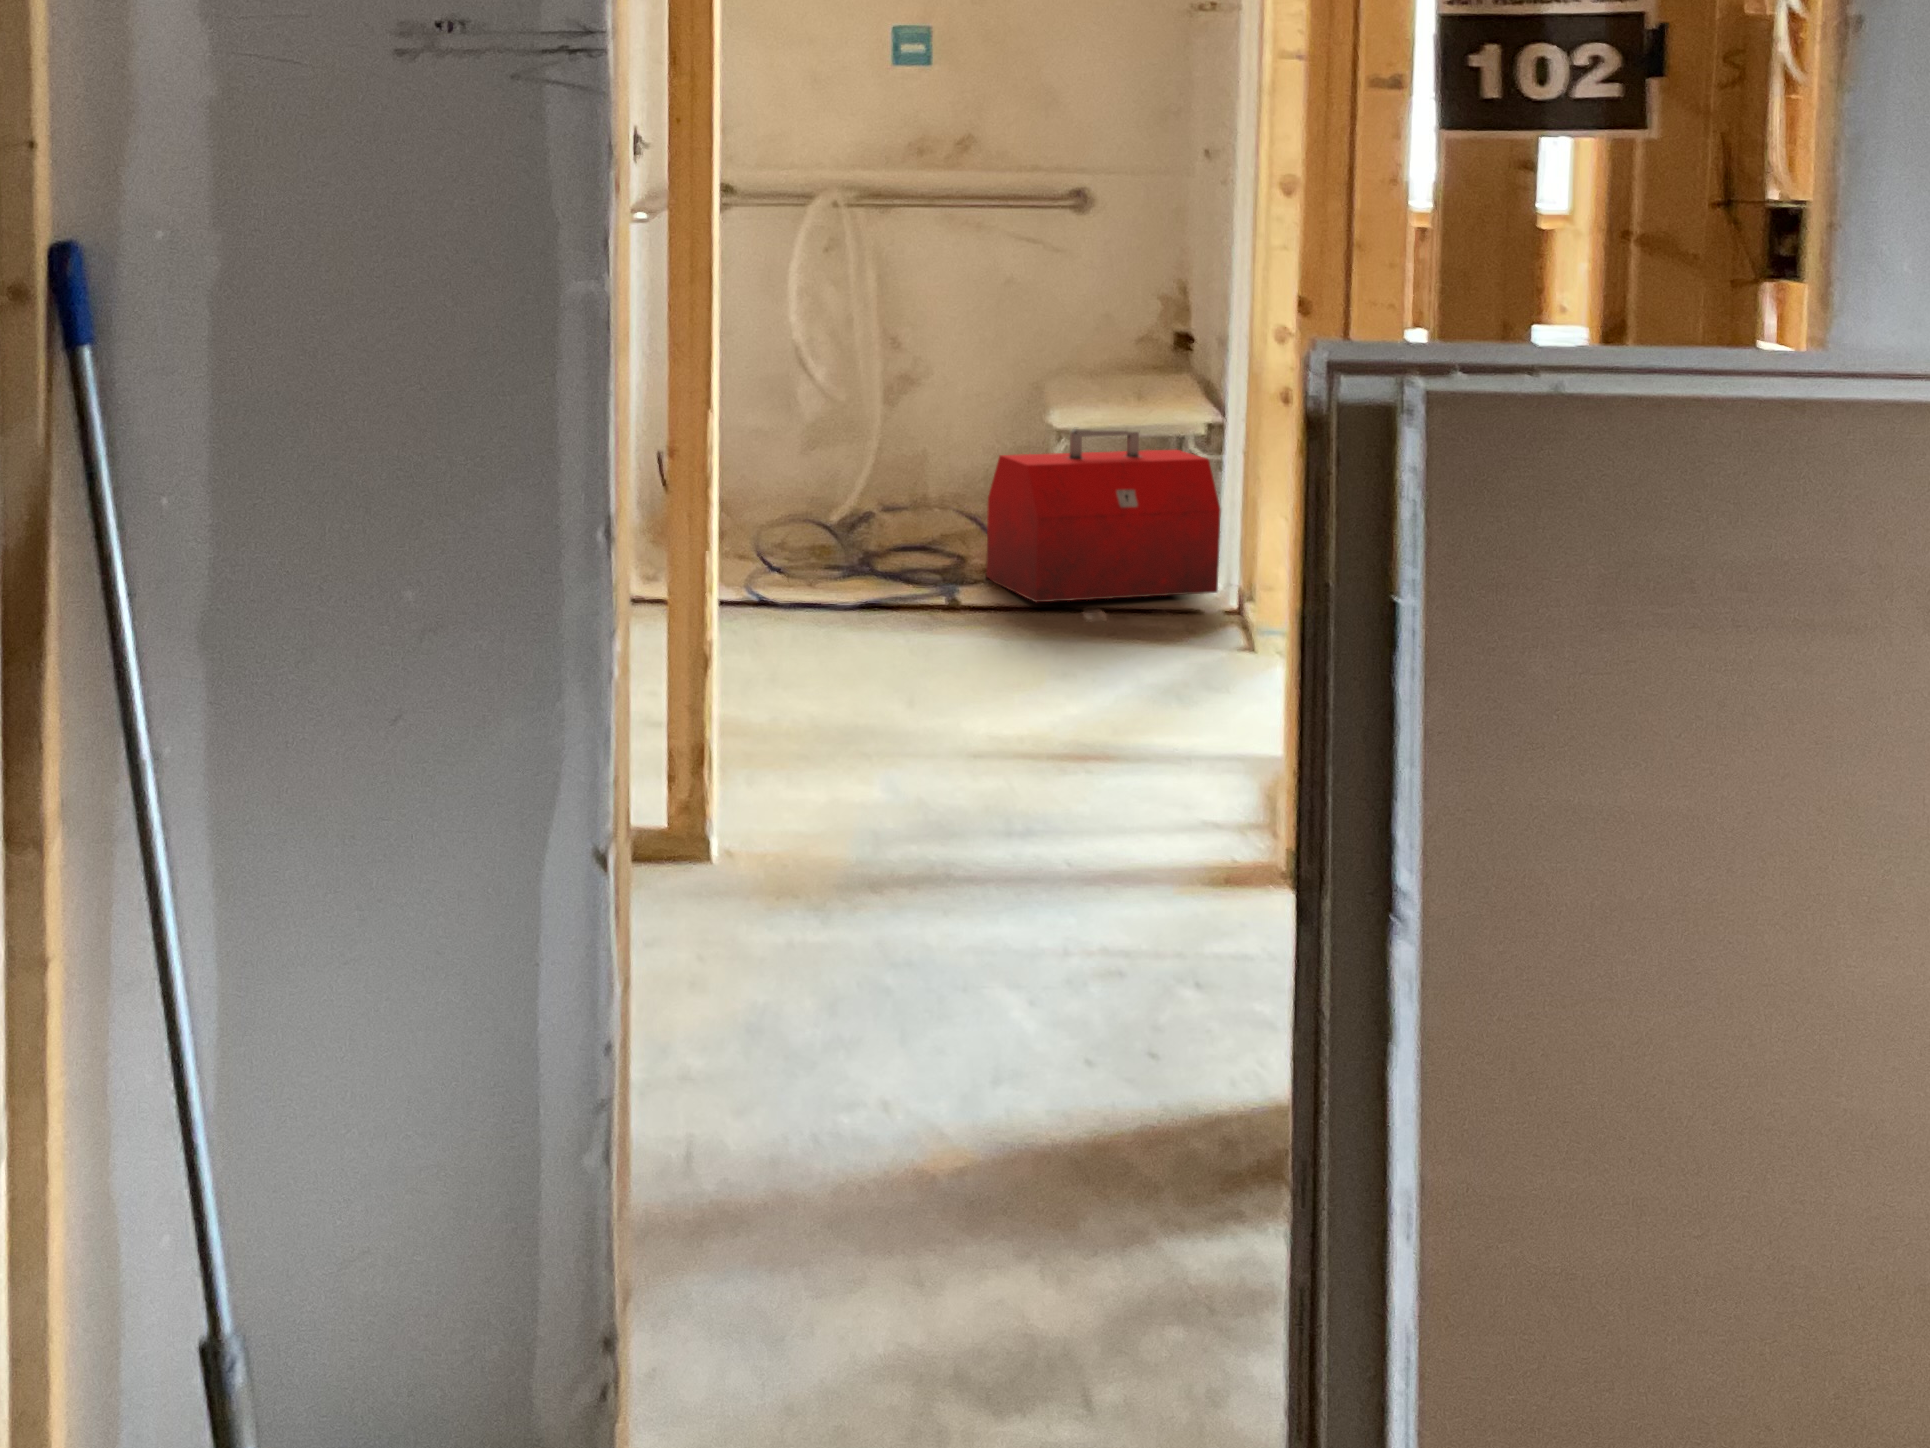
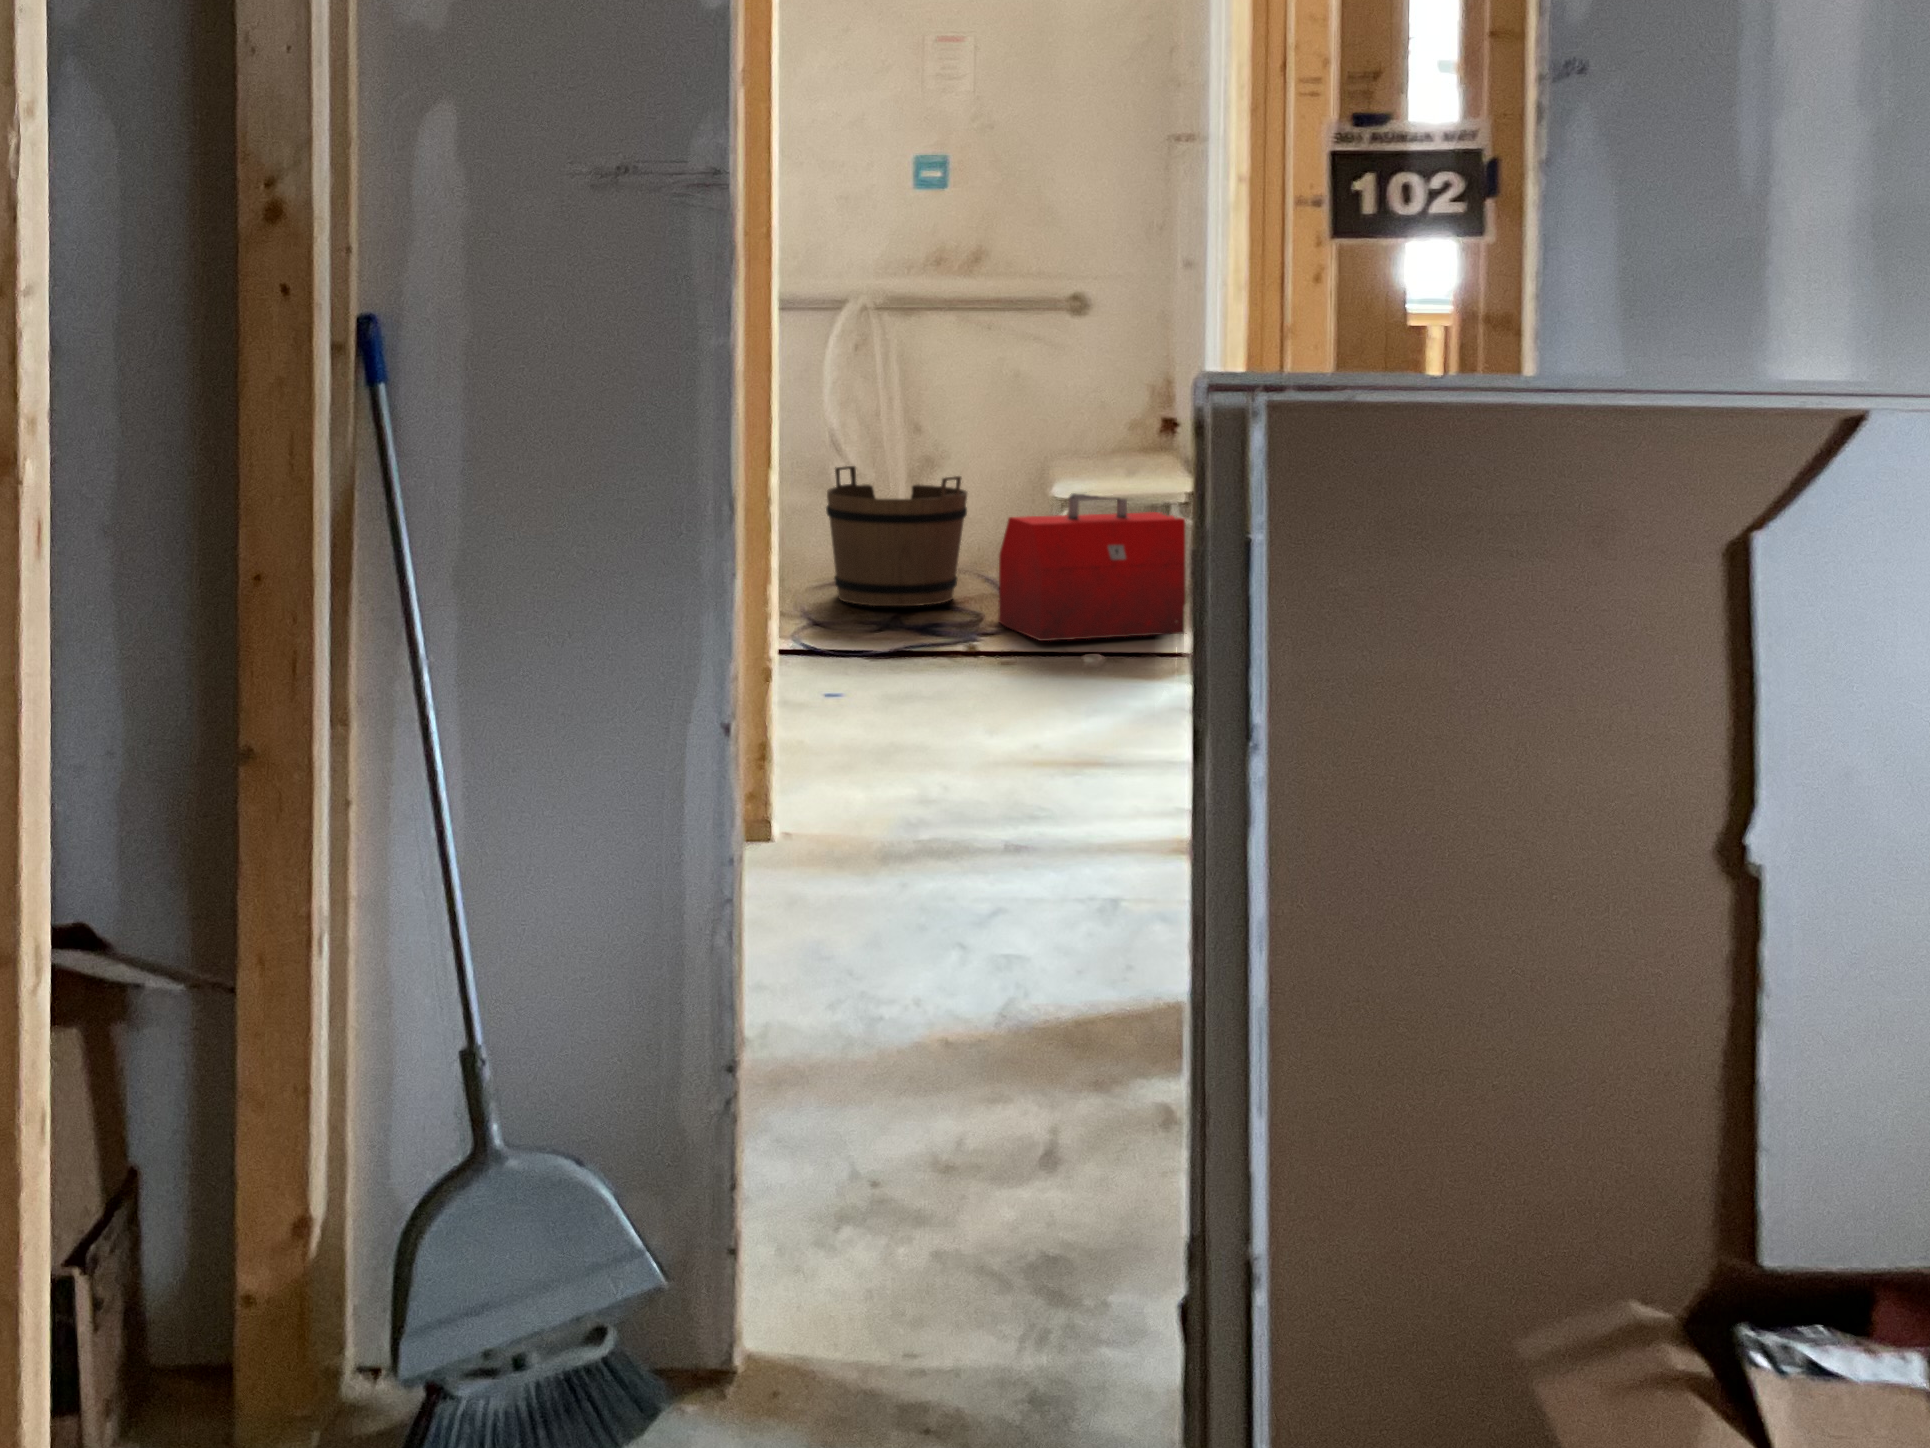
bucket: none [786,391,951,557] -> present [826,466,967,606]

